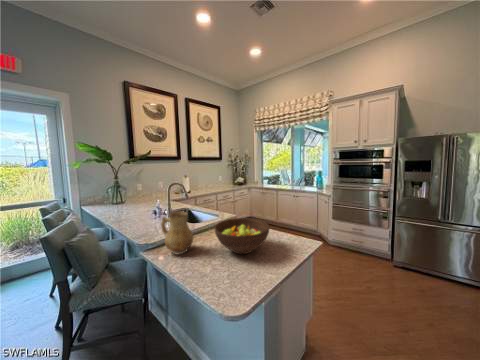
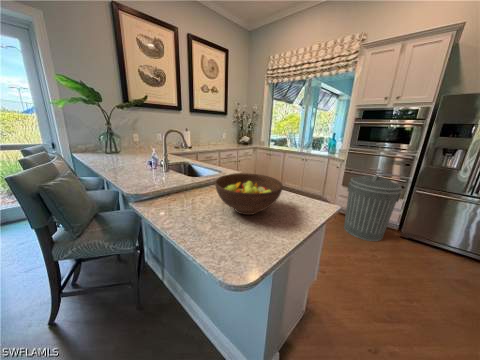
trash can: none [337,208,385,273] -> present [344,175,401,241]
ceramic pitcher: present [161,211,193,254] -> none [151,160,190,210]

